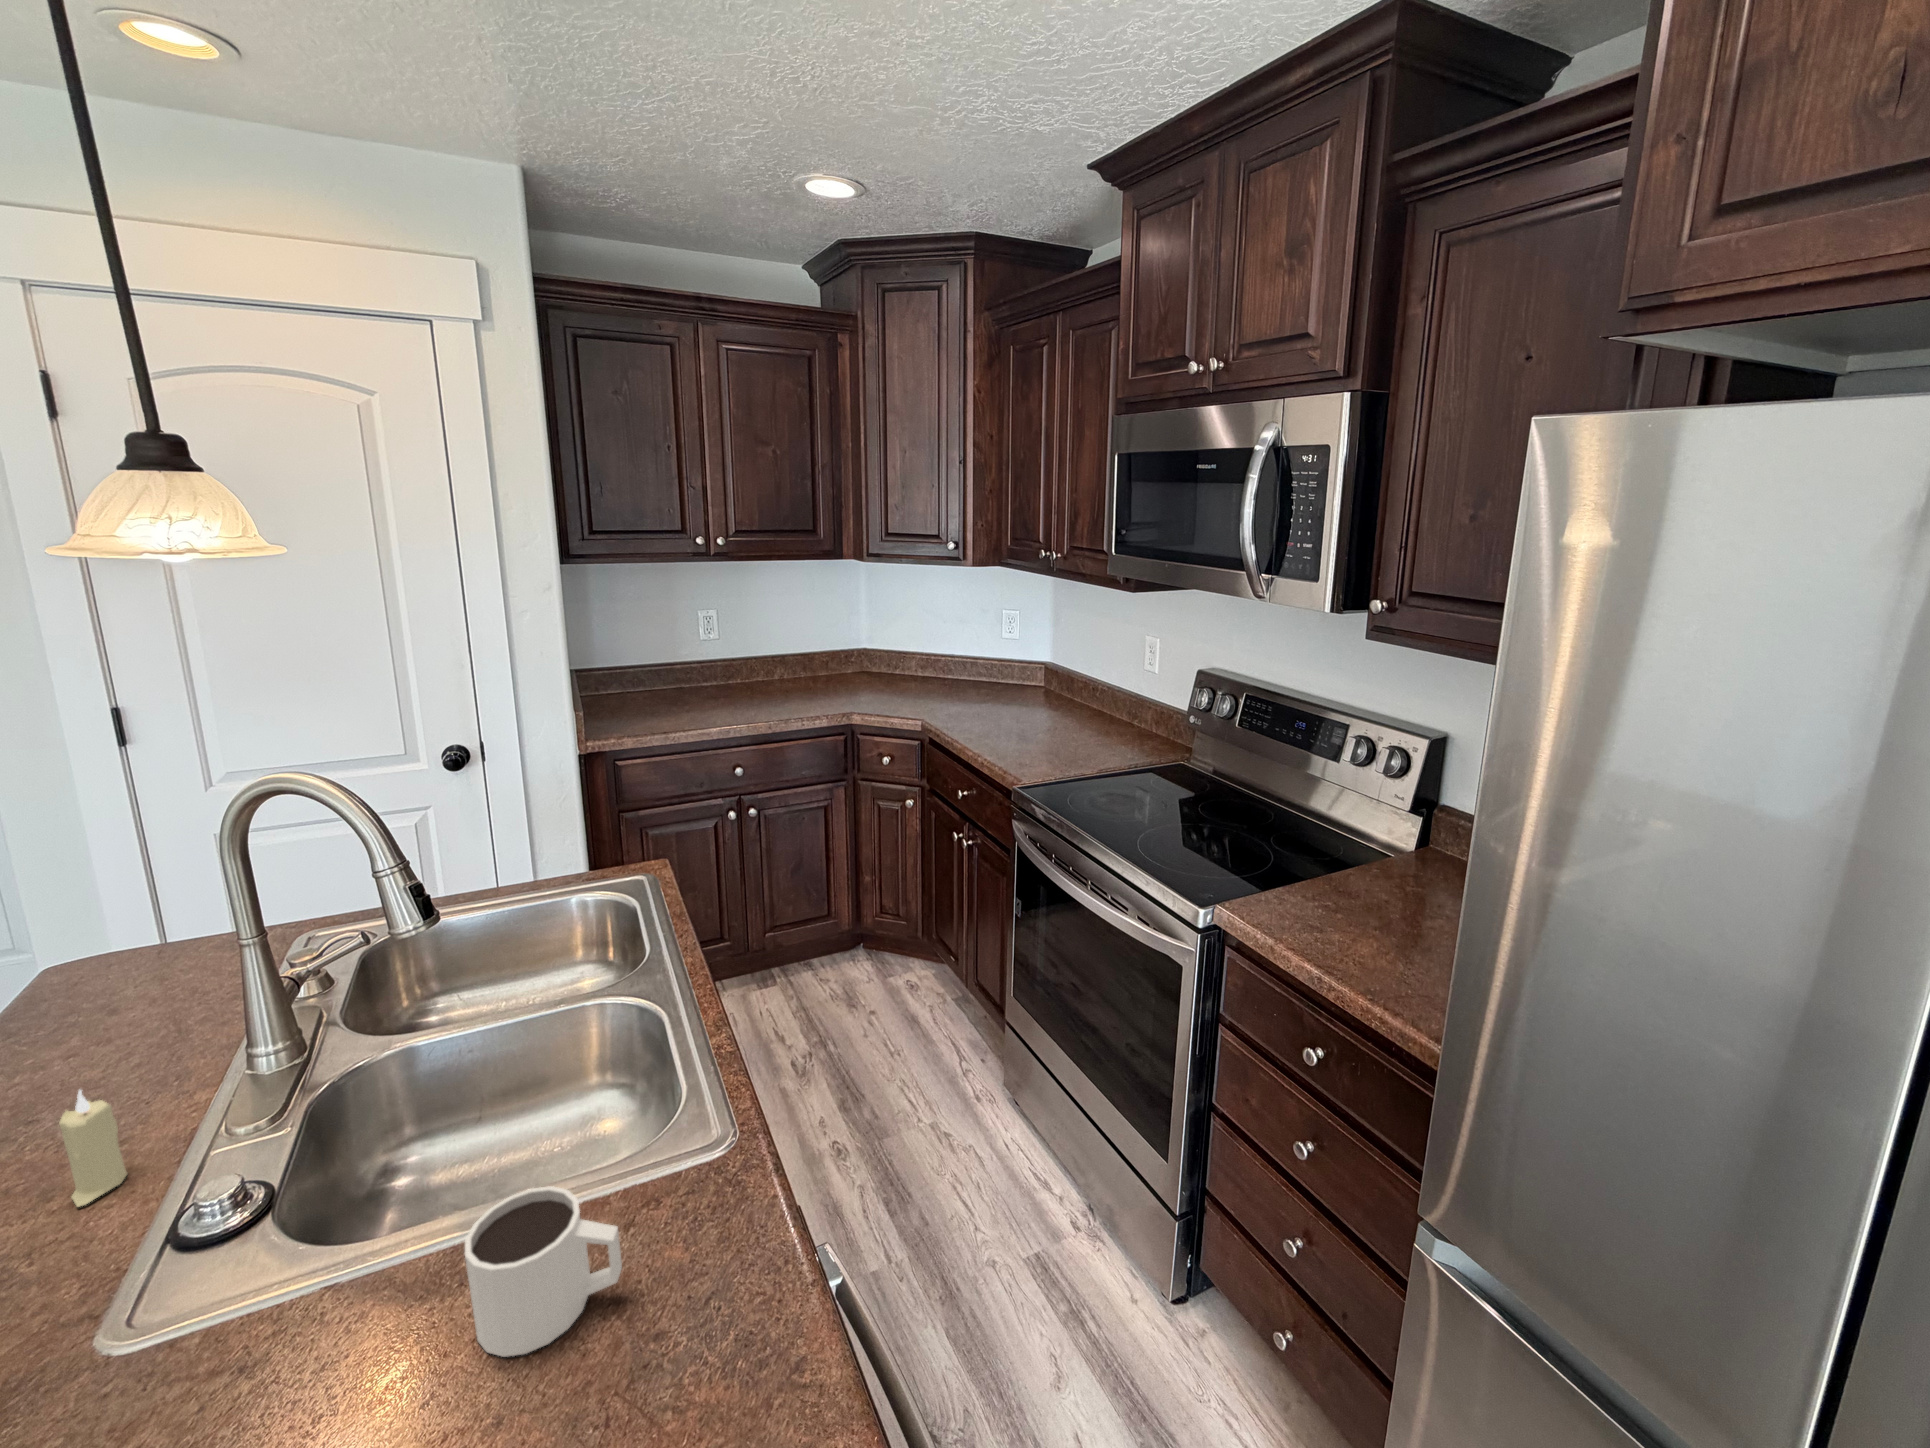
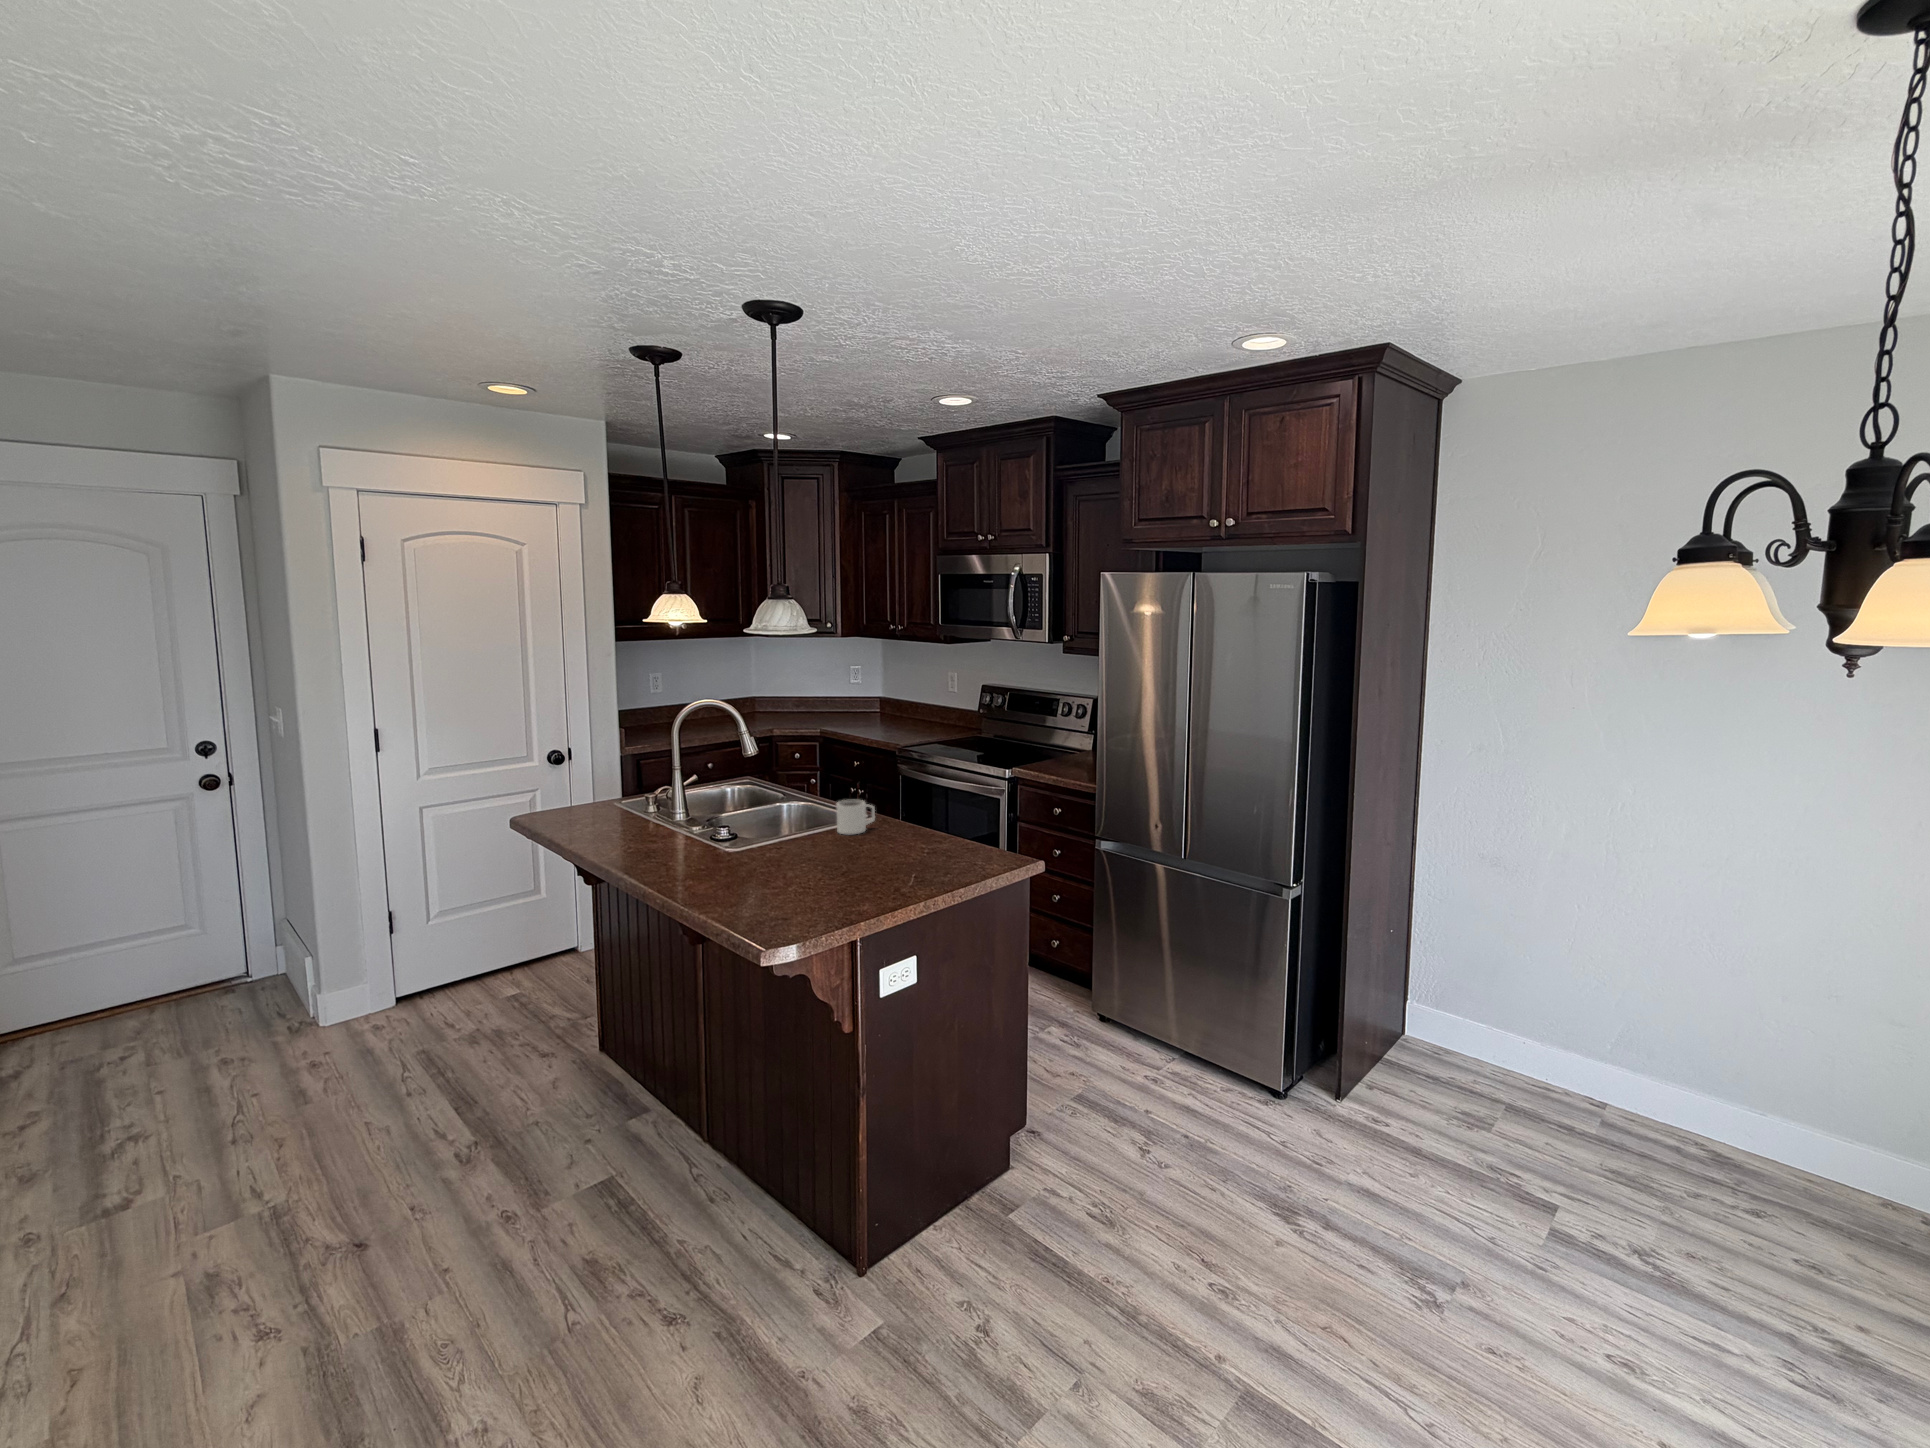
candle: present [59,1090,127,1207] -> none [664,796,679,835]

